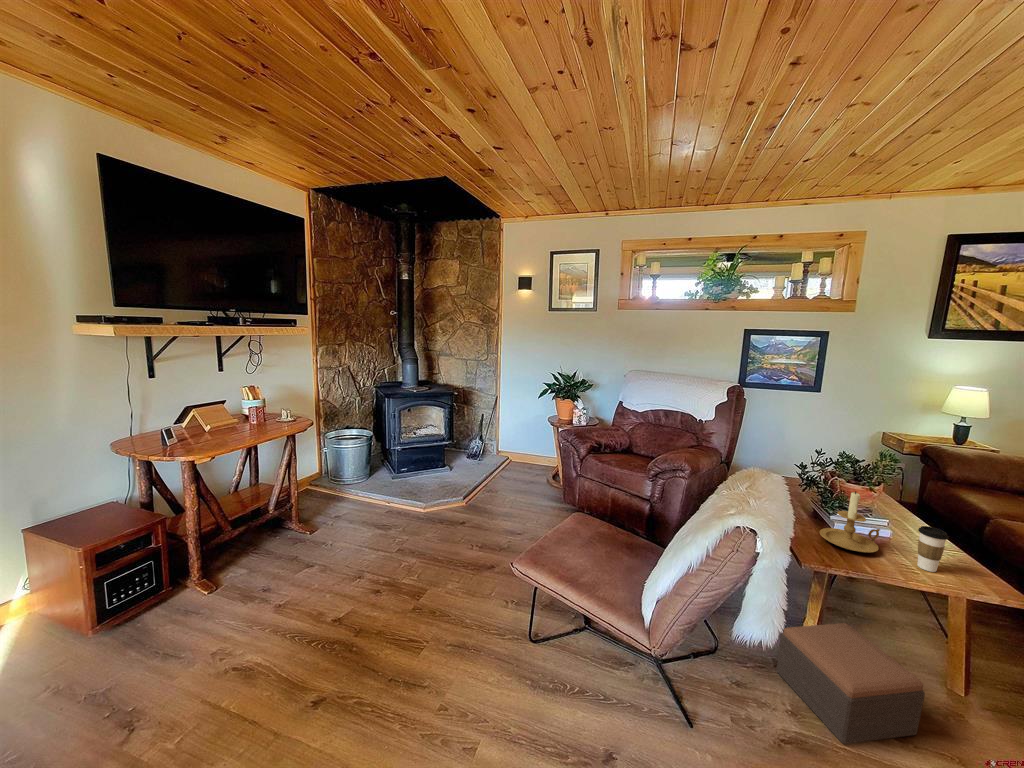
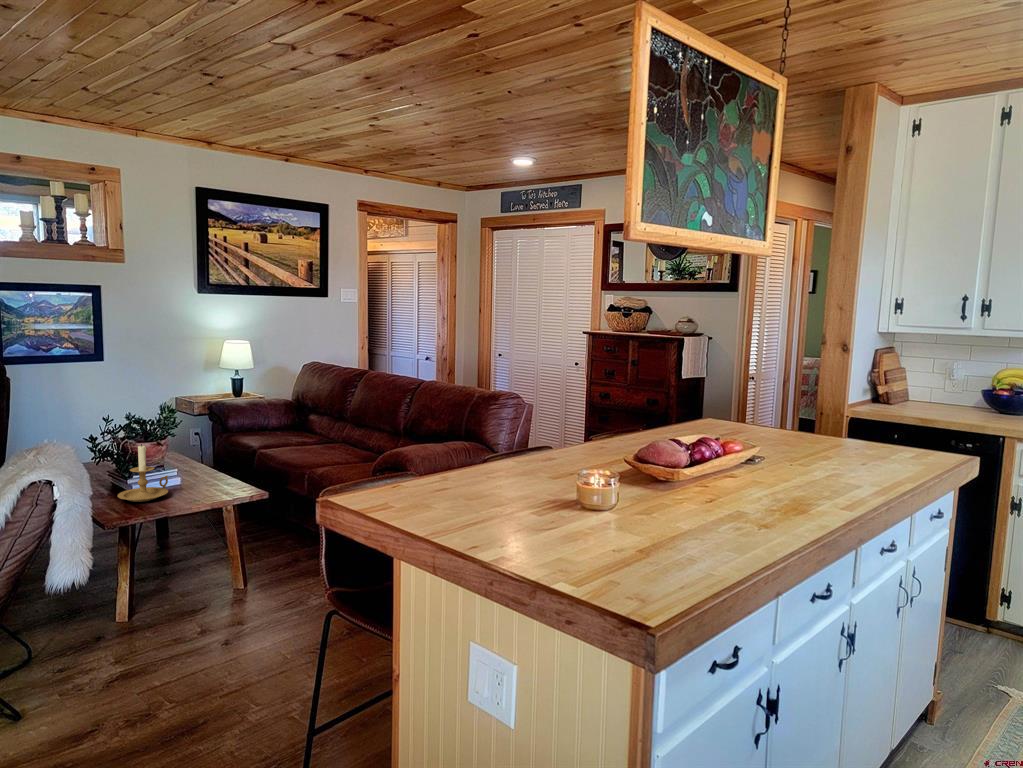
coffee cup: present [917,526,949,572] -> none [193,457,212,495]
footstool: present [776,623,925,744] -> none [96,568,211,655]

